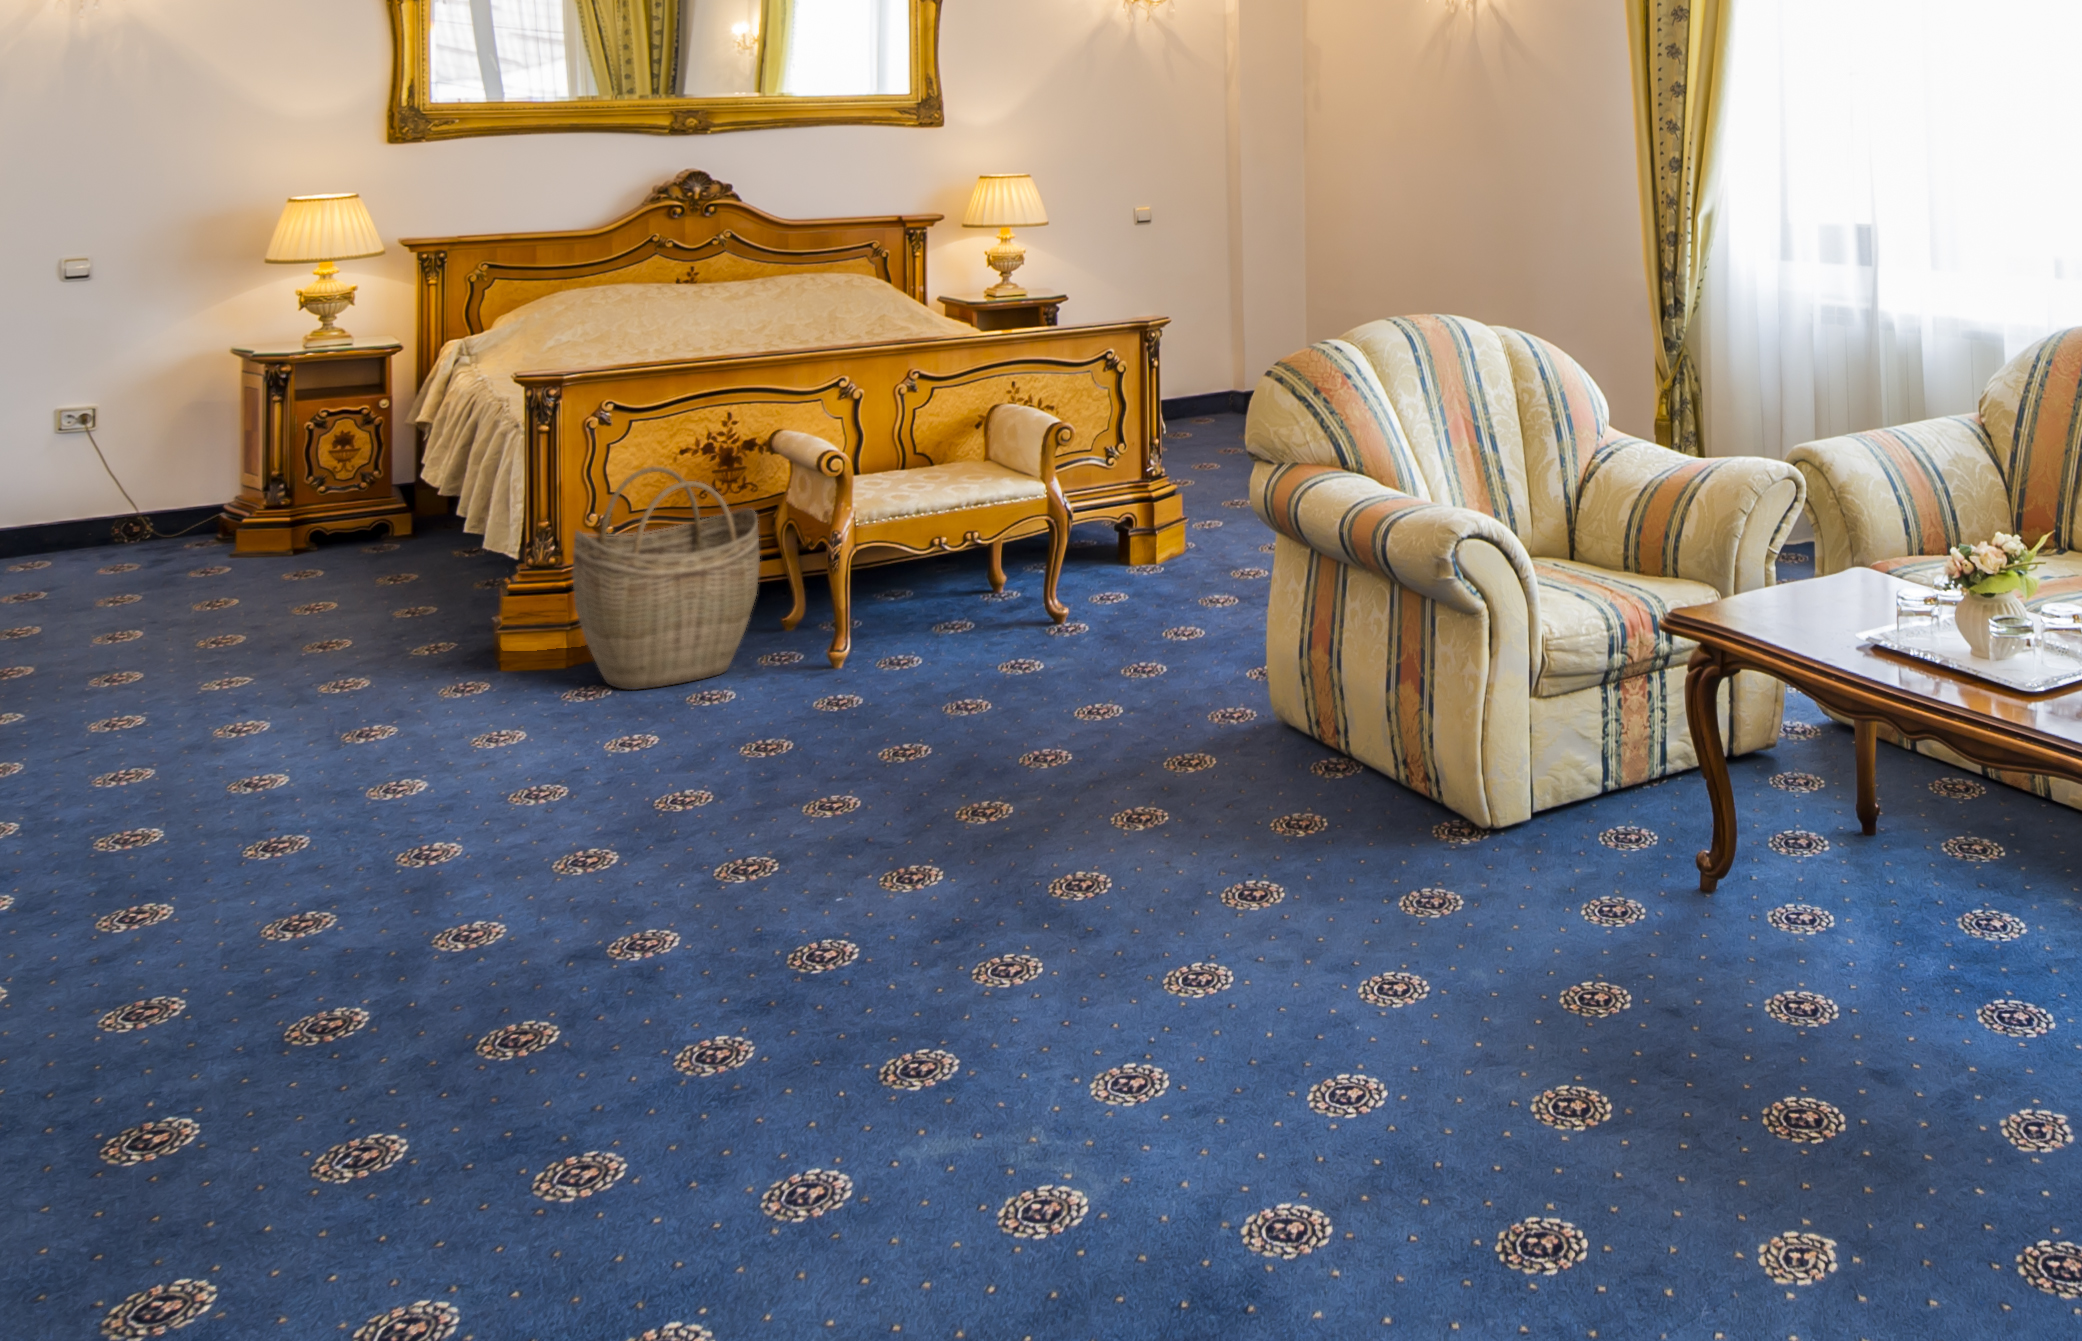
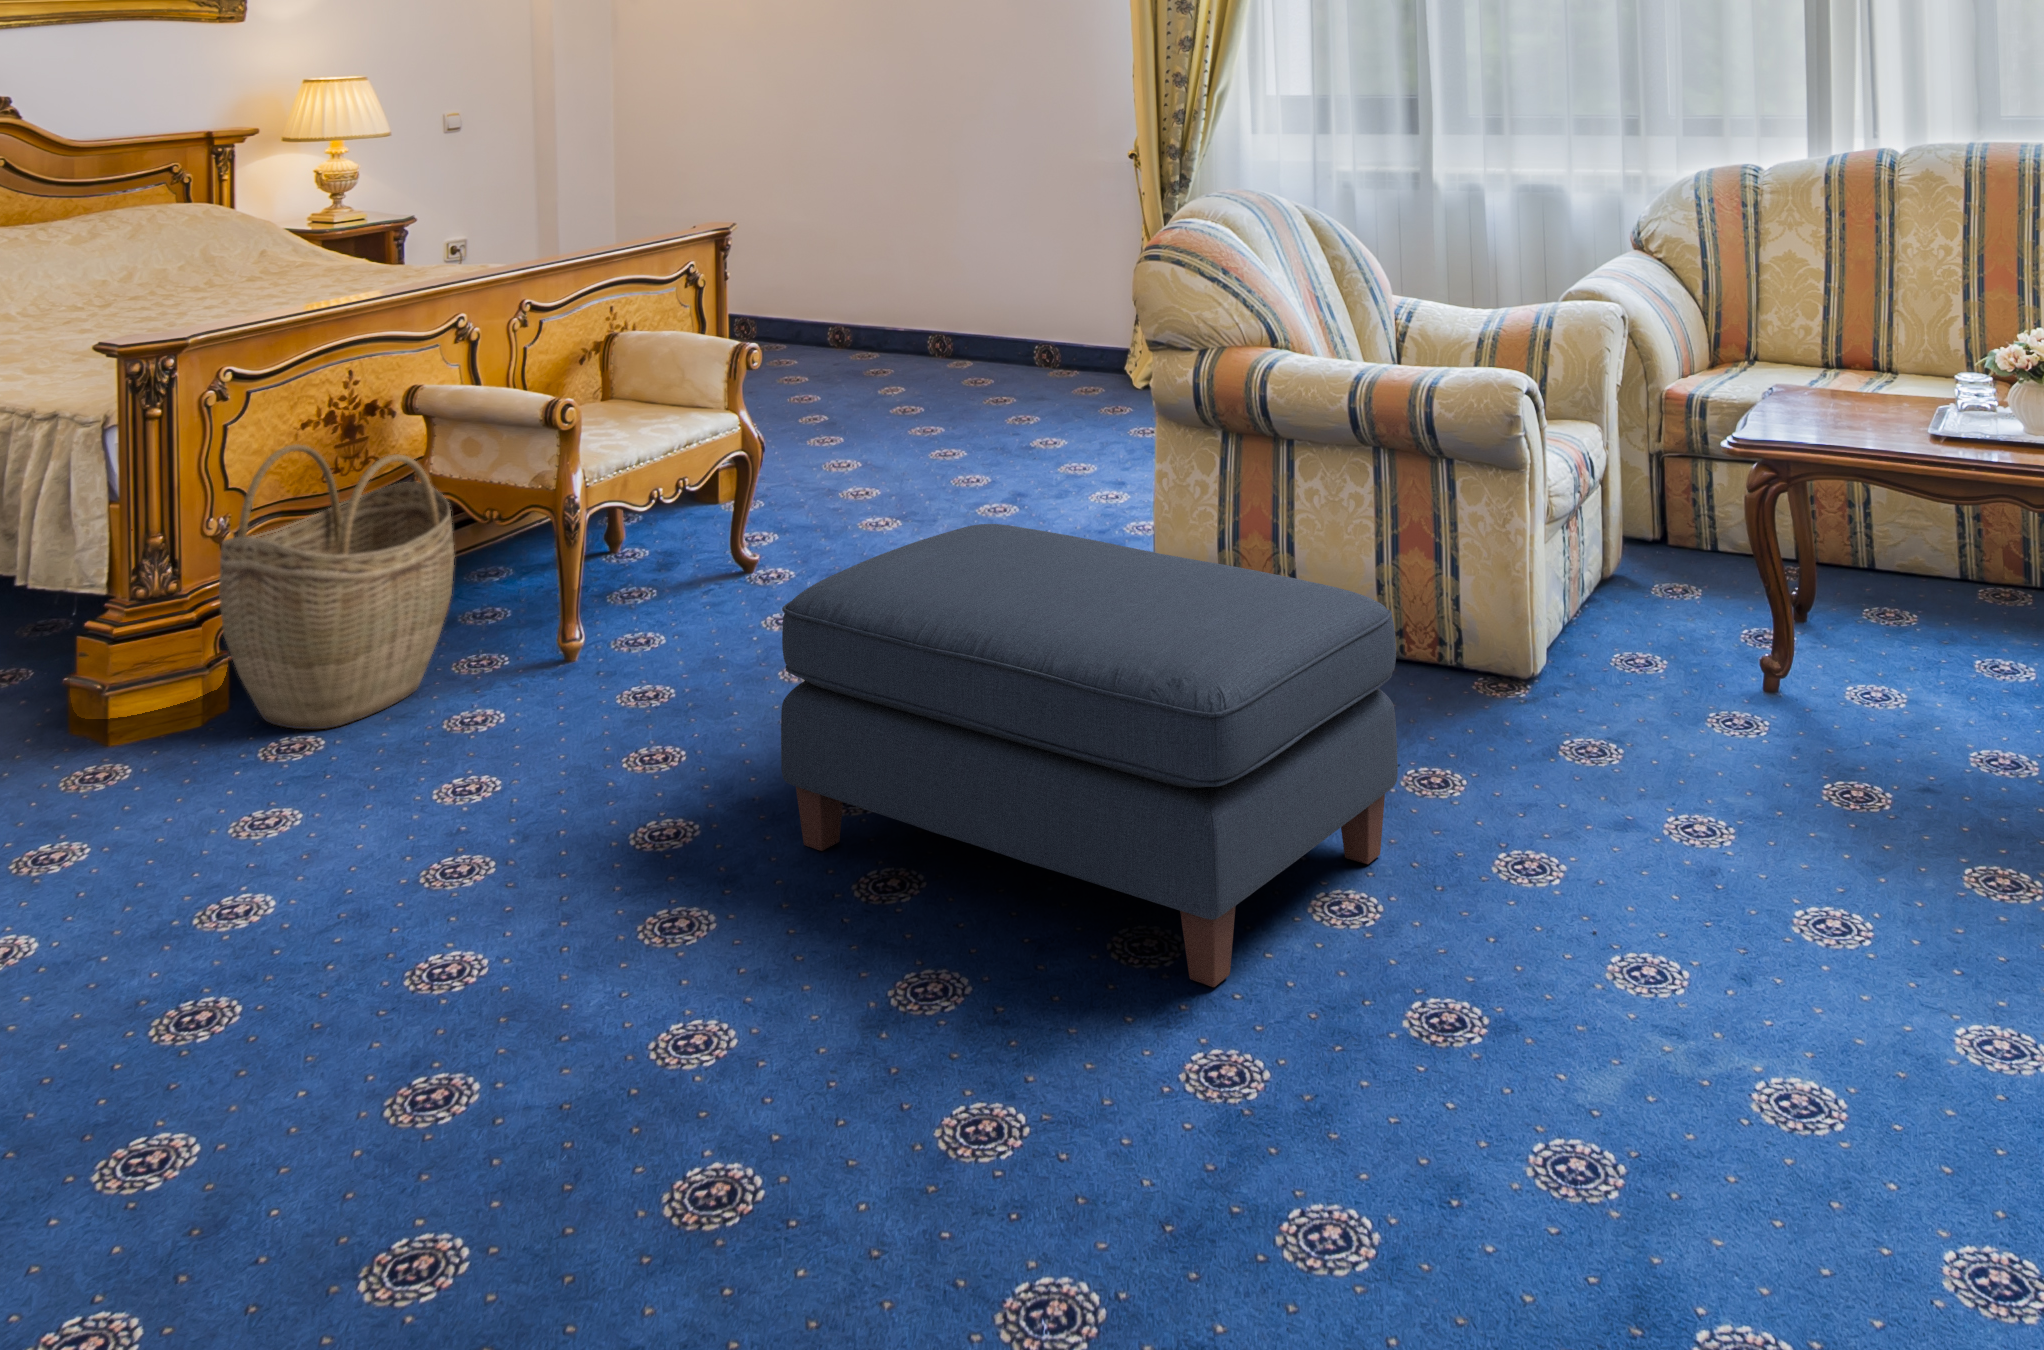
ottoman: none [744,591,1133,986] -> present [781,524,1398,987]

